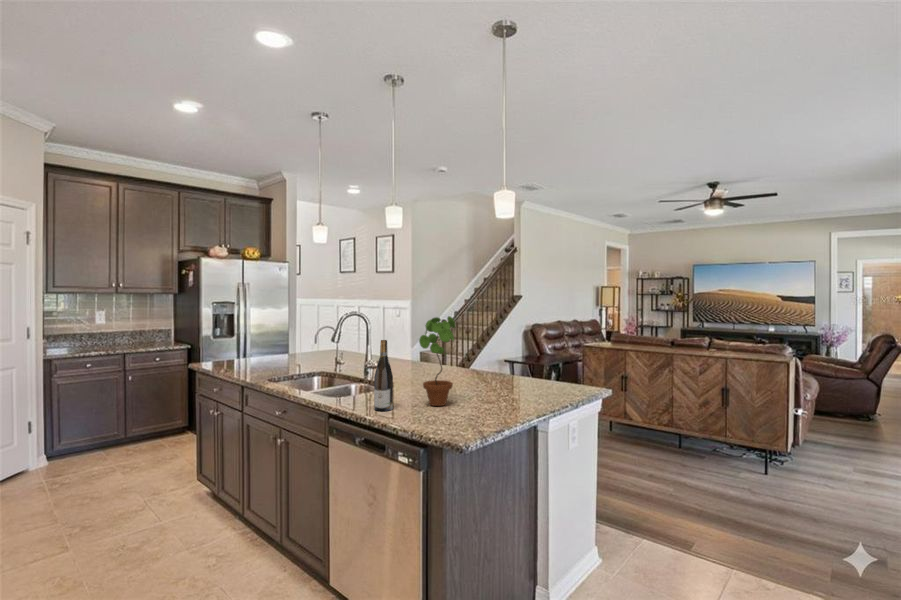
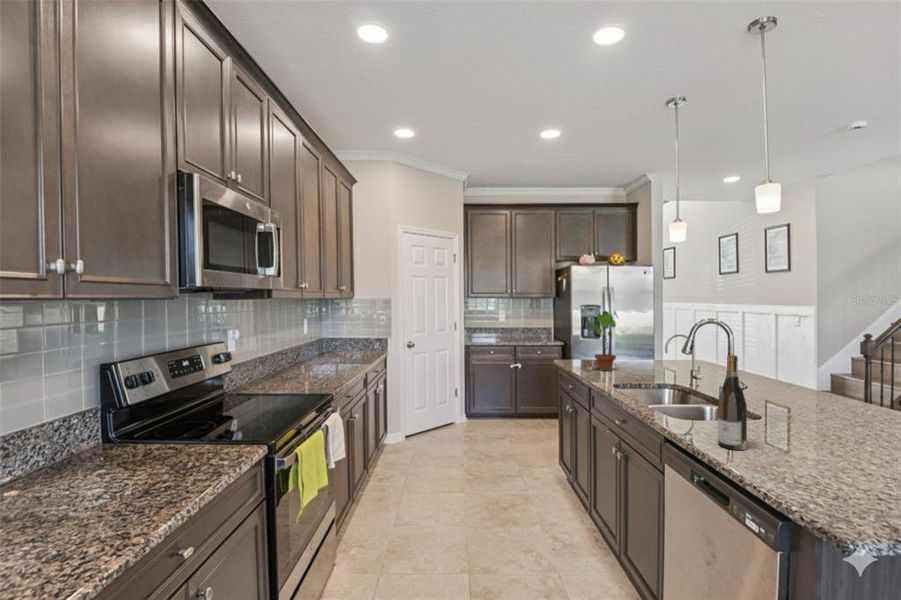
potted plant: present [419,316,456,406] -> present [590,311,617,371]

